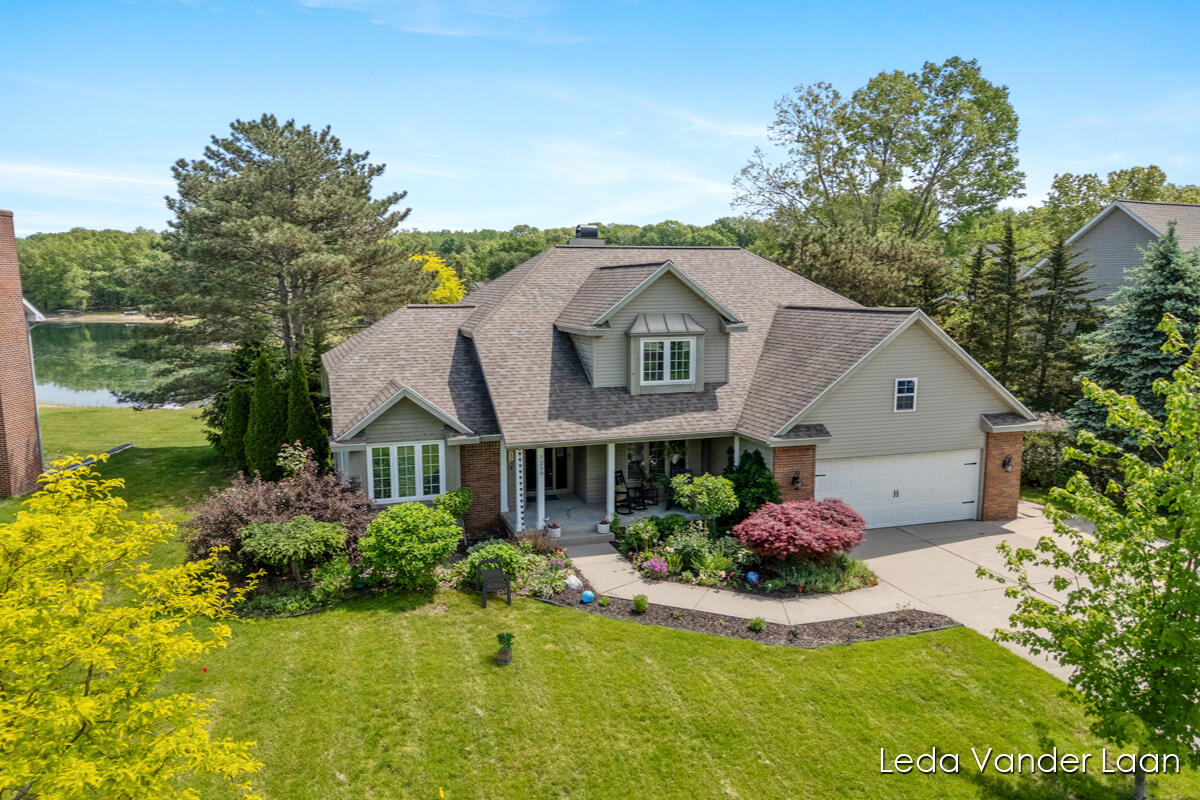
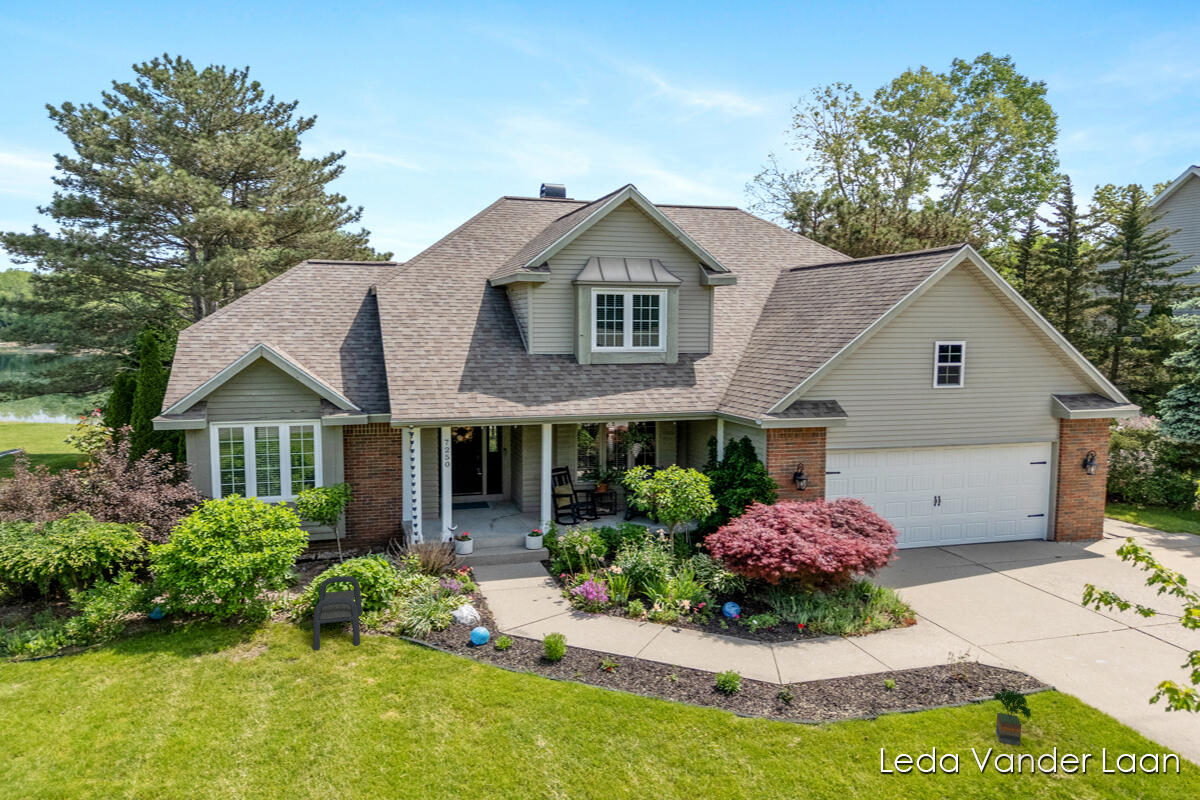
potted tree: present [496,633,515,665] -> present [993,691,1031,745]

